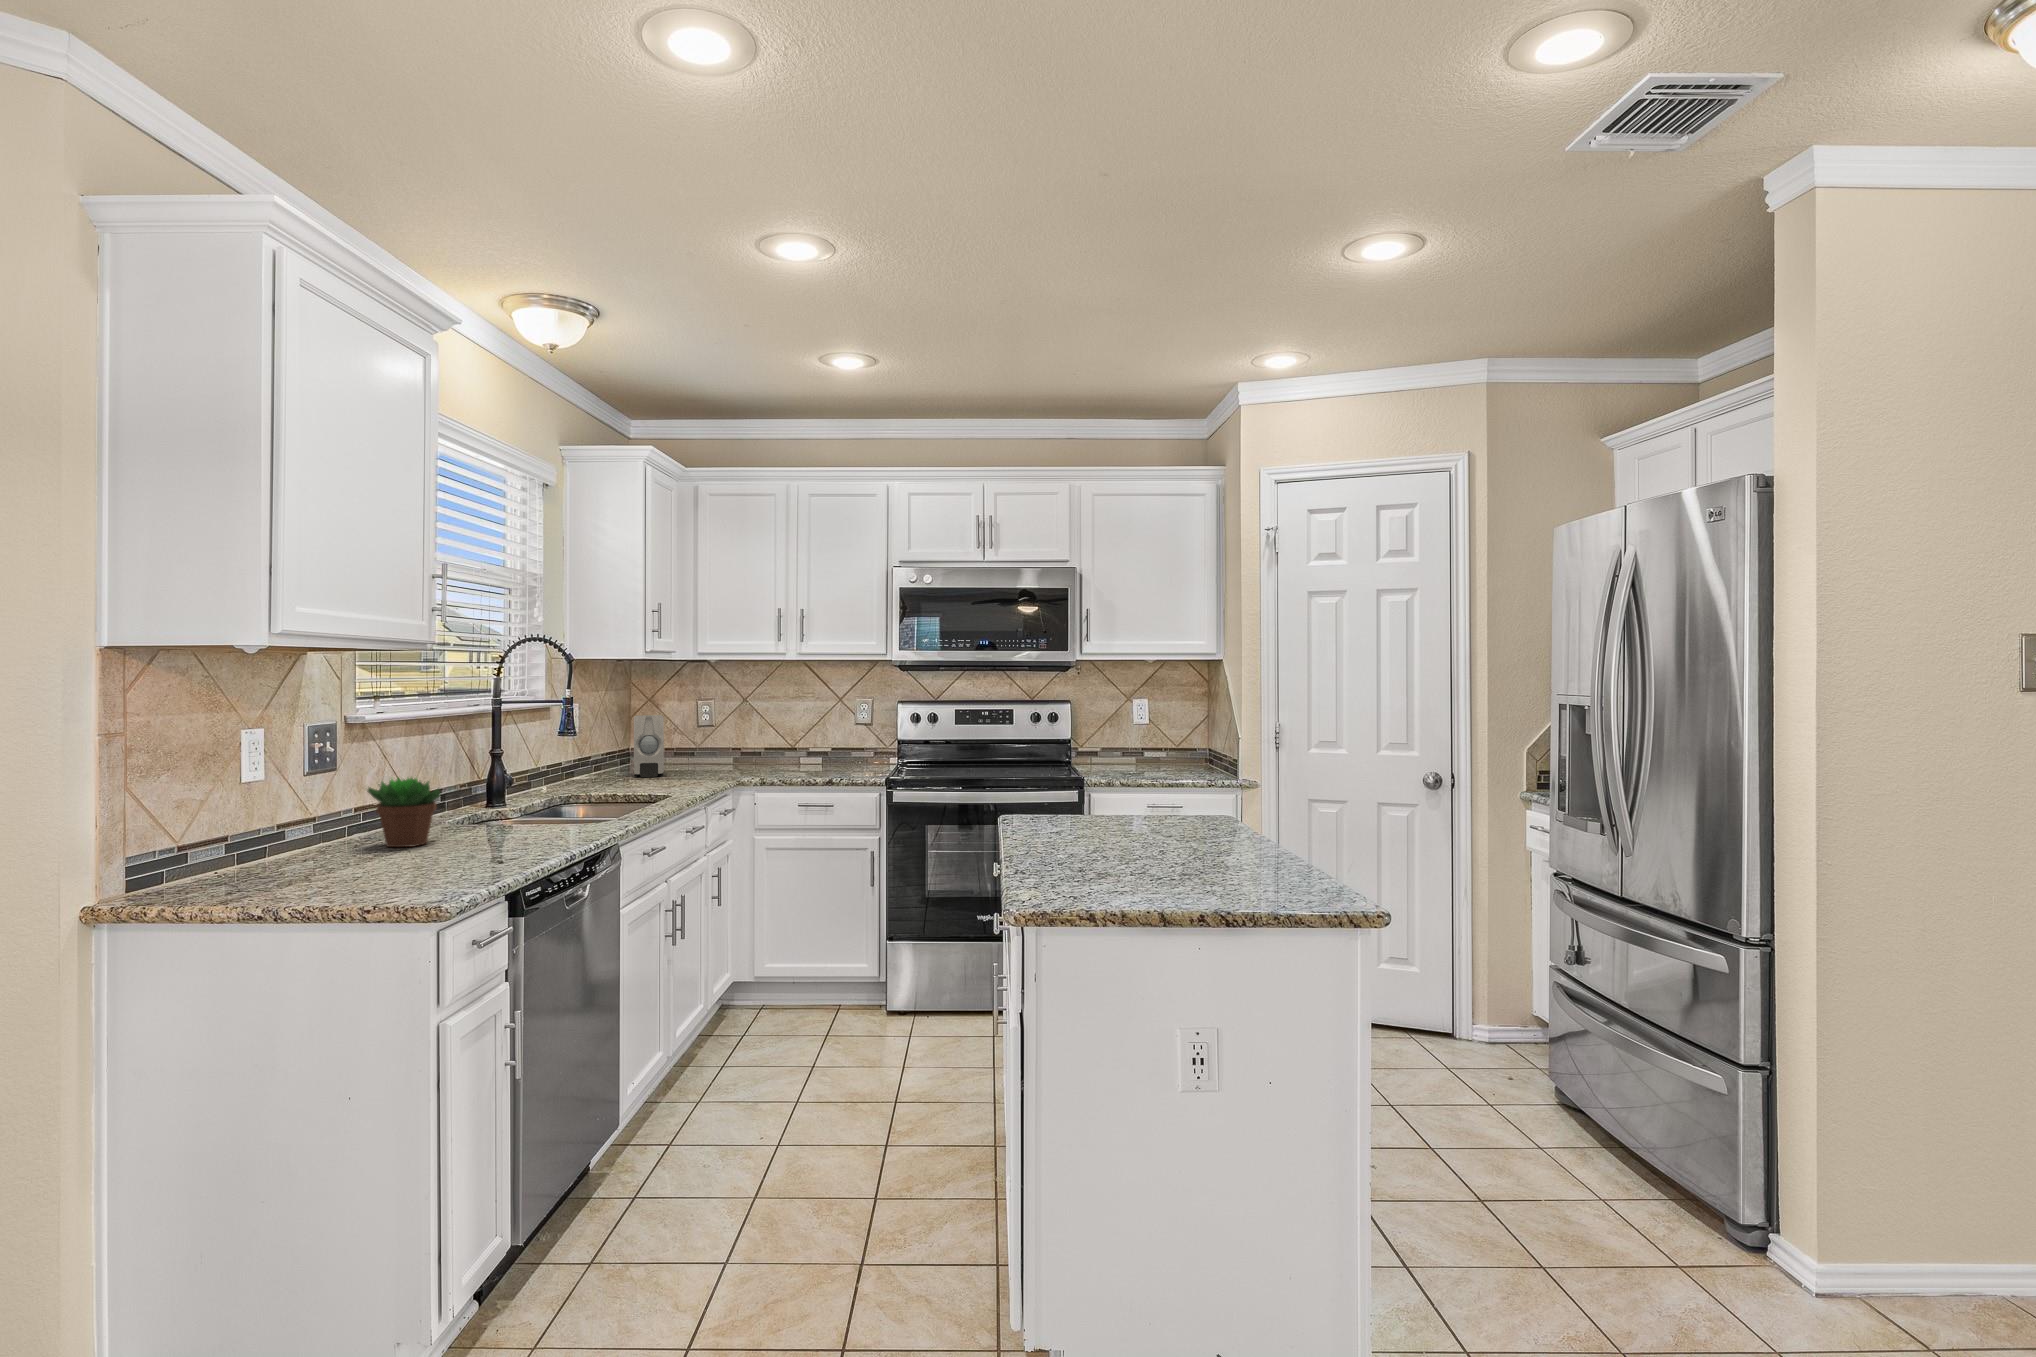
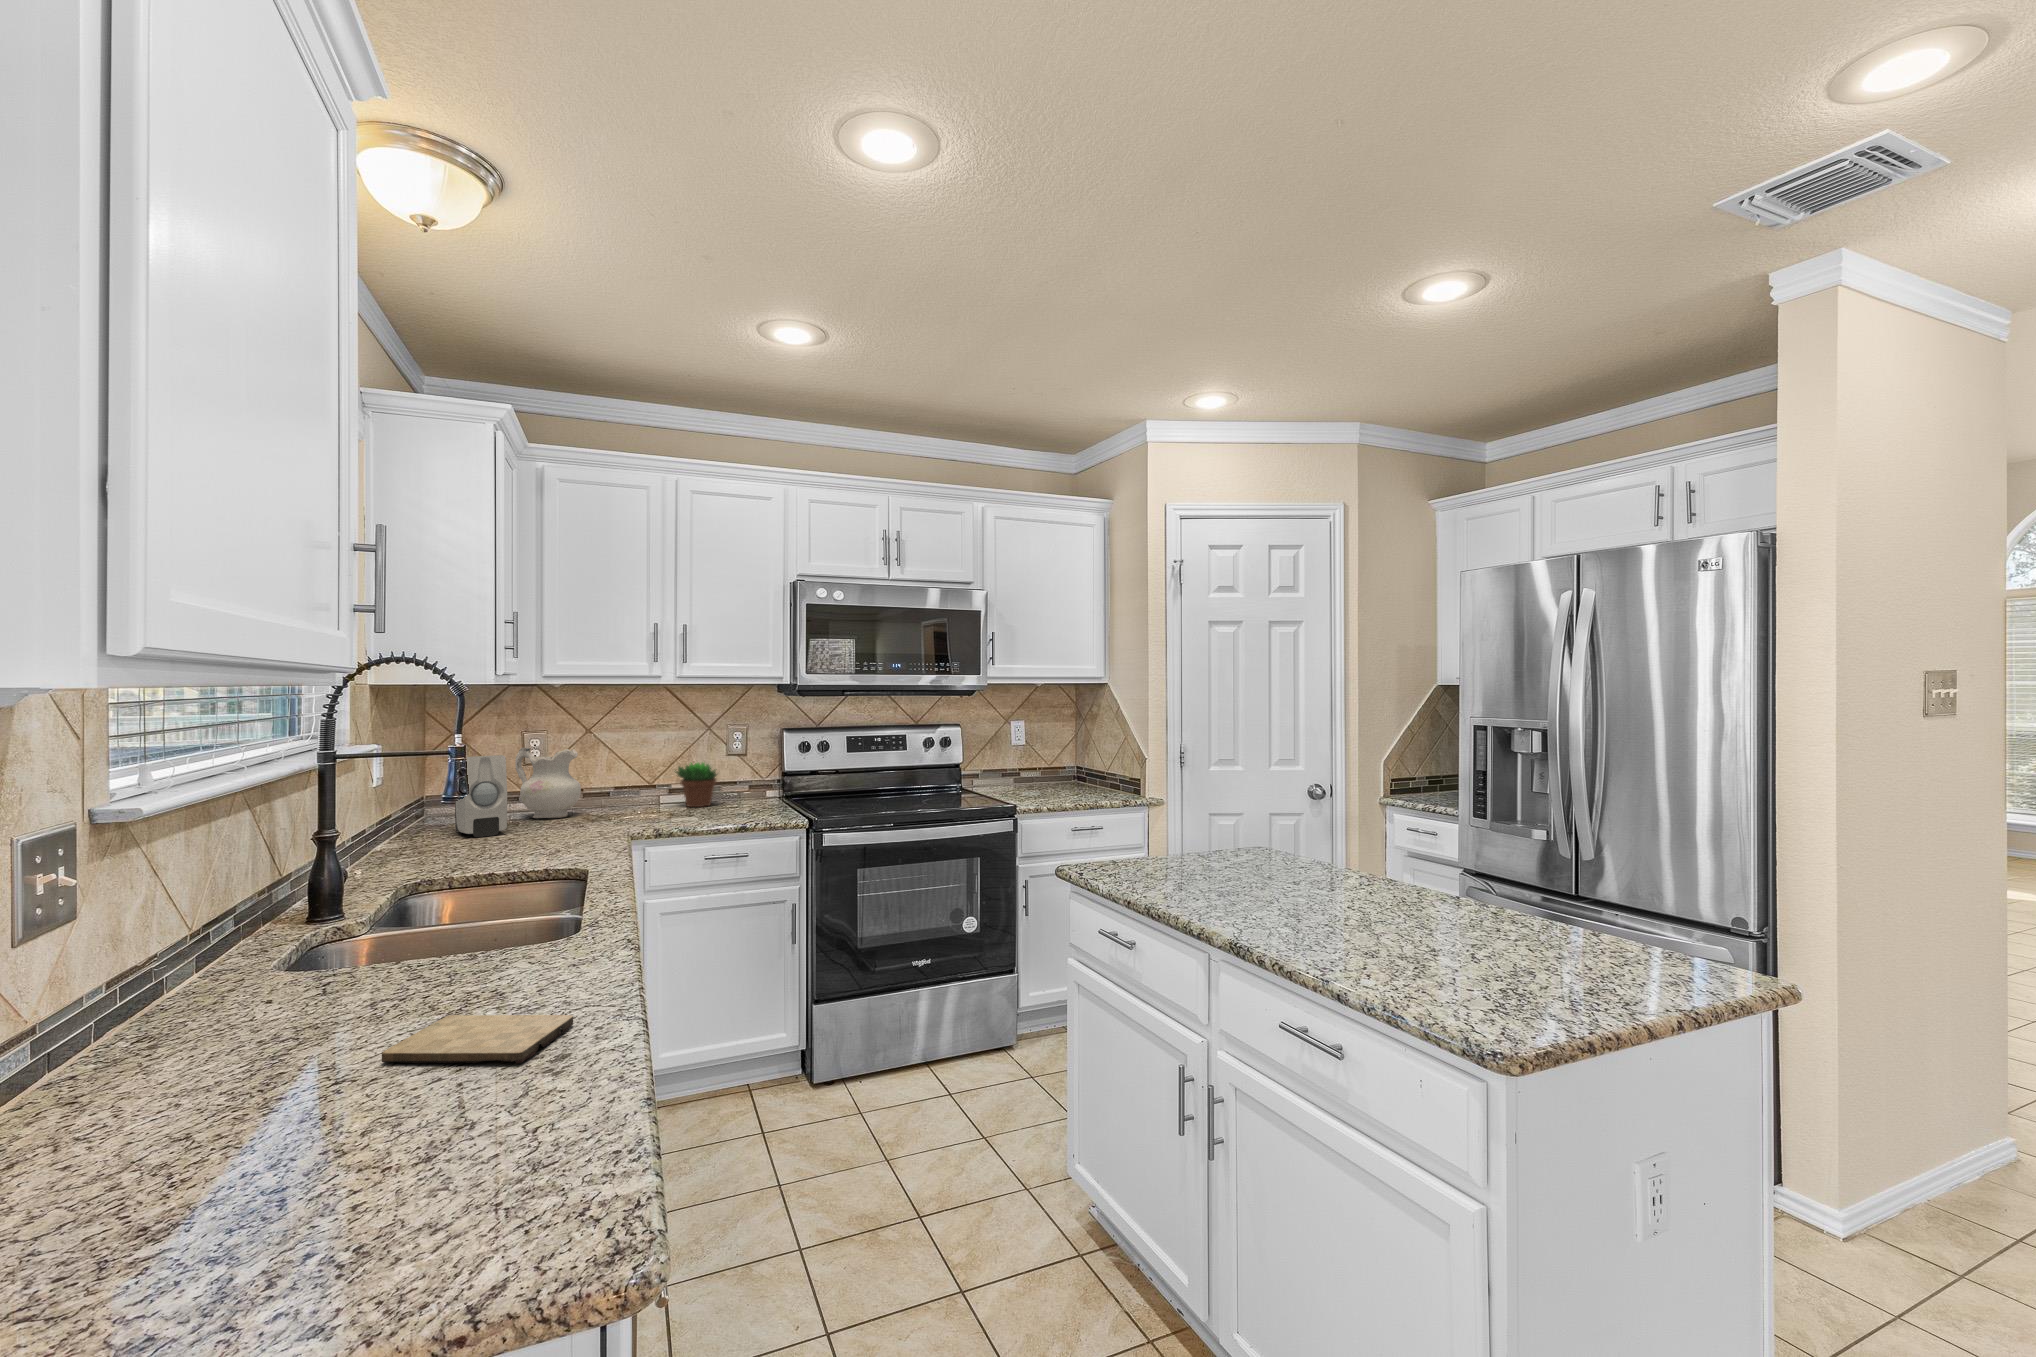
ceramic pitcher: none [688,712,734,770] -> present [515,747,581,818]
succulent plant: present [367,778,440,847] -> present [675,763,717,807]
cutting board: none [445,841,544,858] -> present [382,1015,573,1063]

